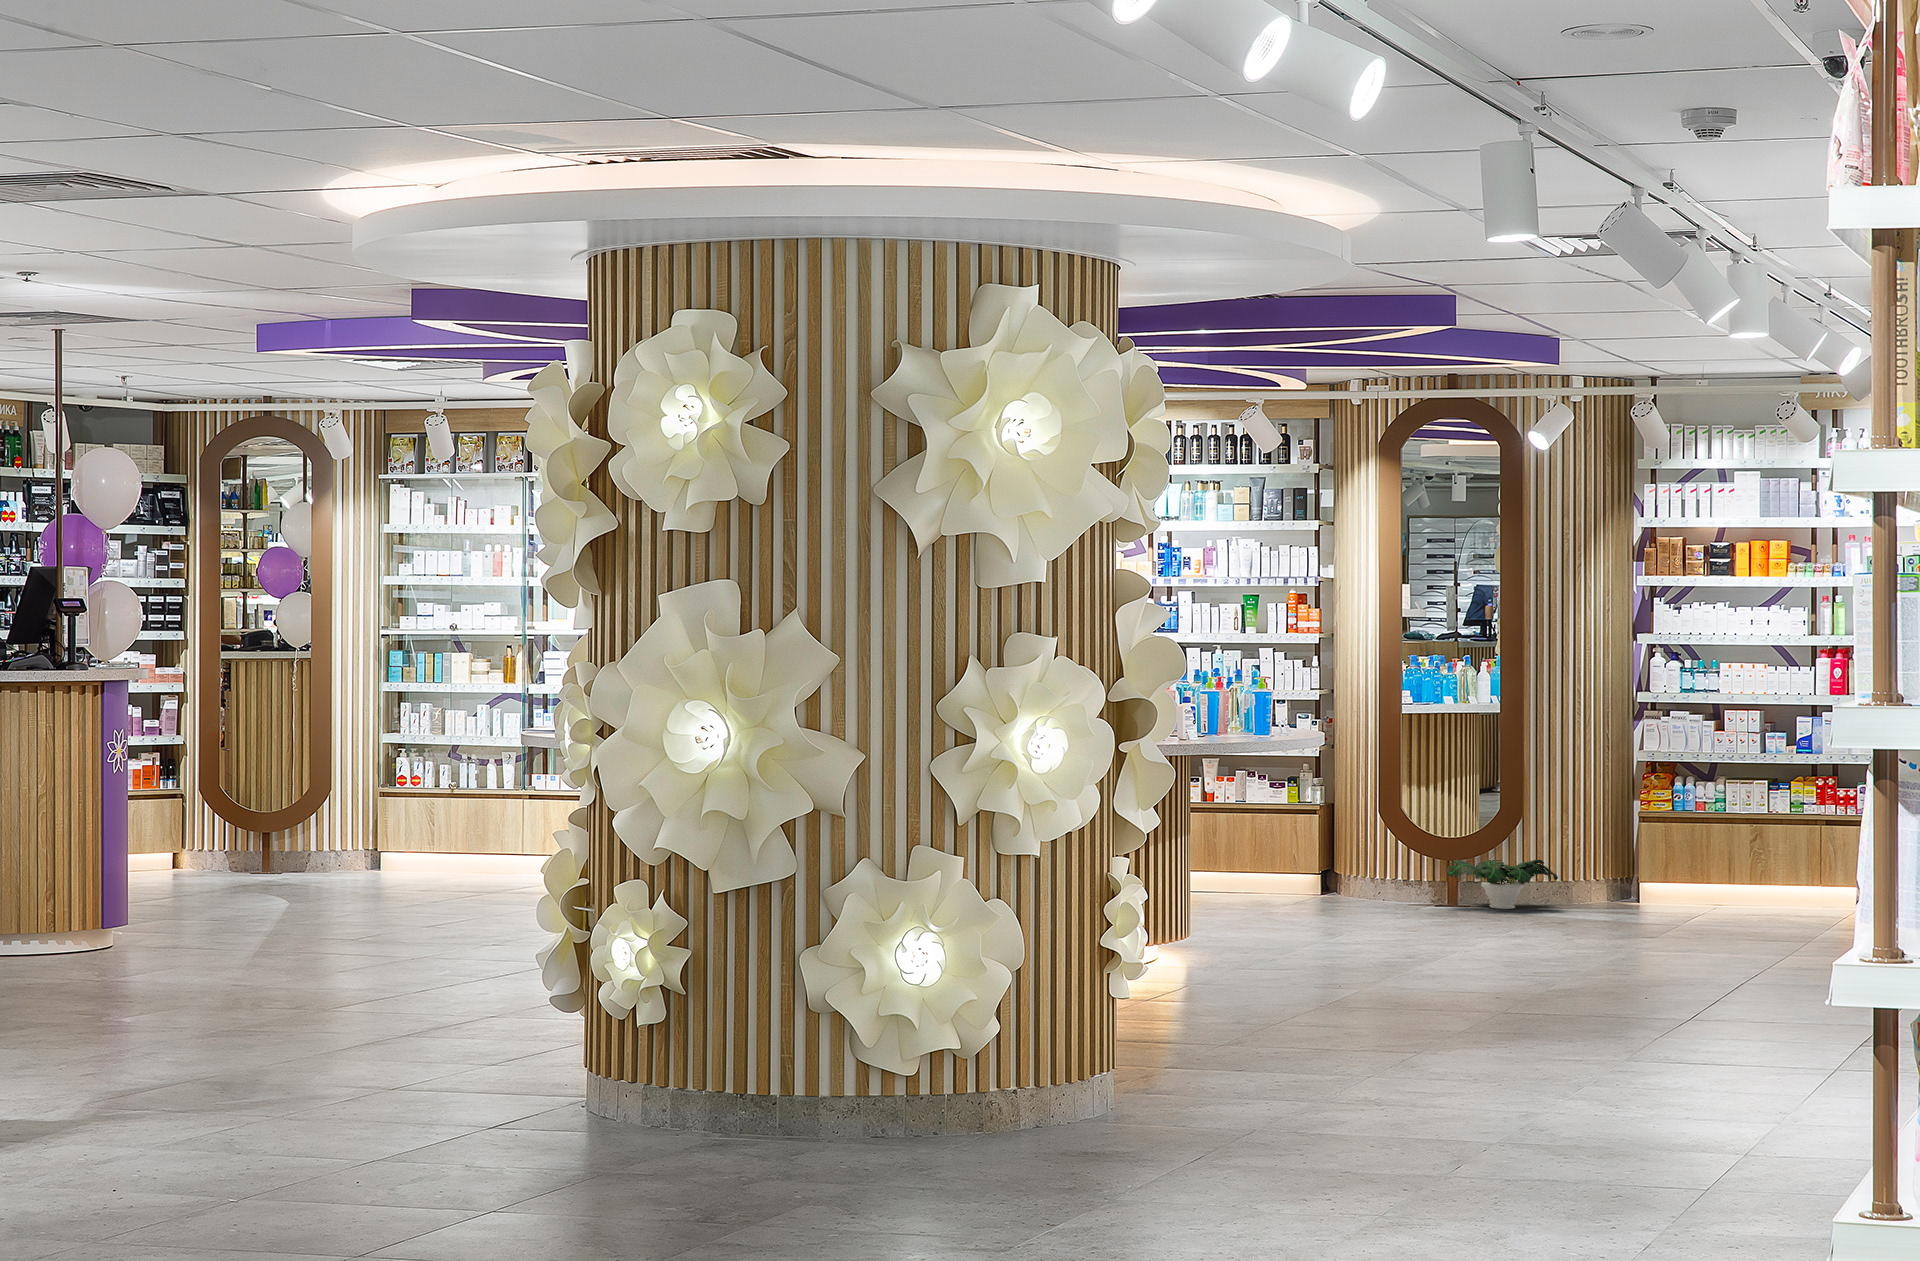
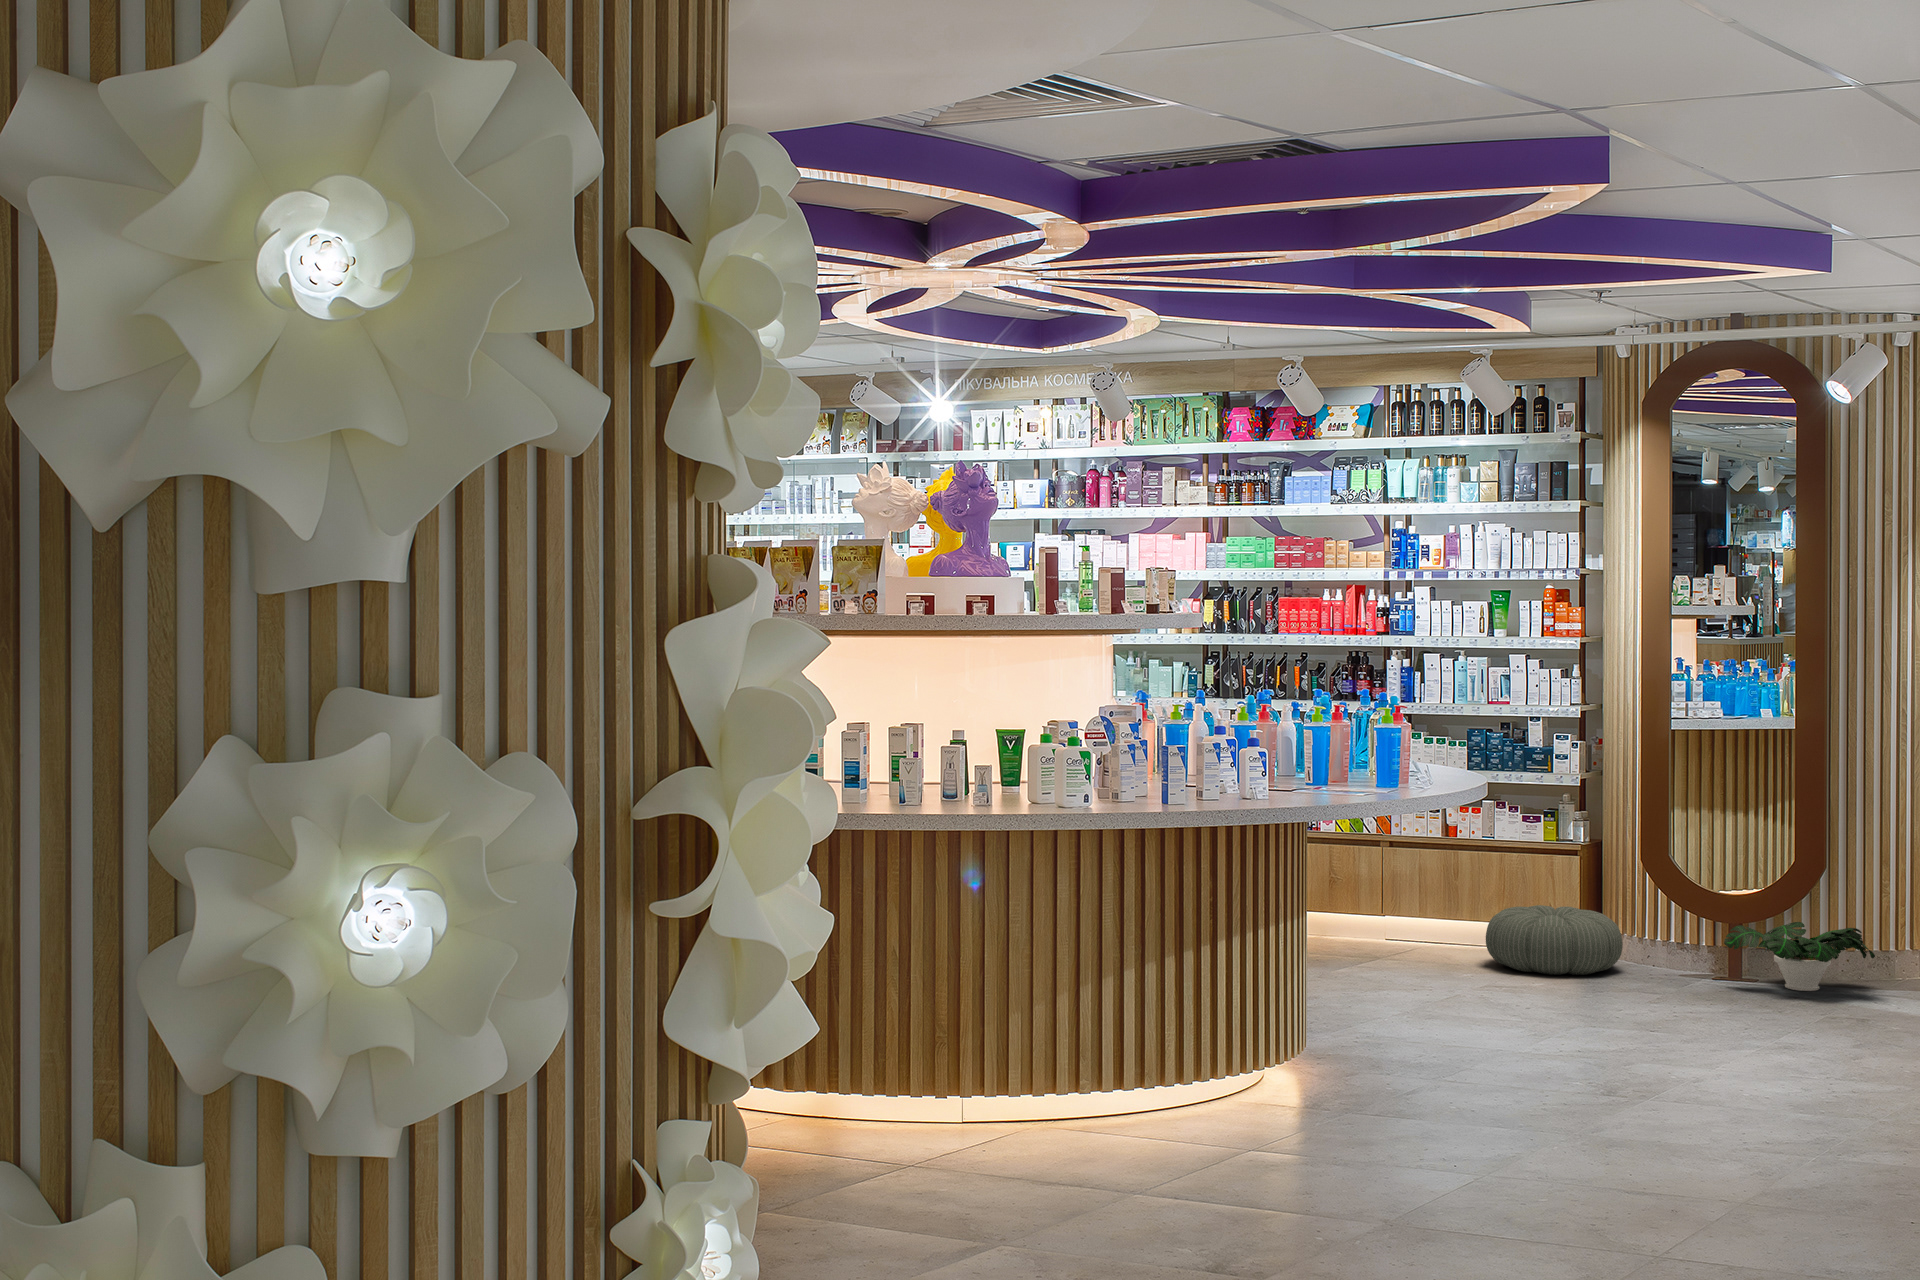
pouf: none [1257,853,1364,905] -> present [1486,905,1623,975]

